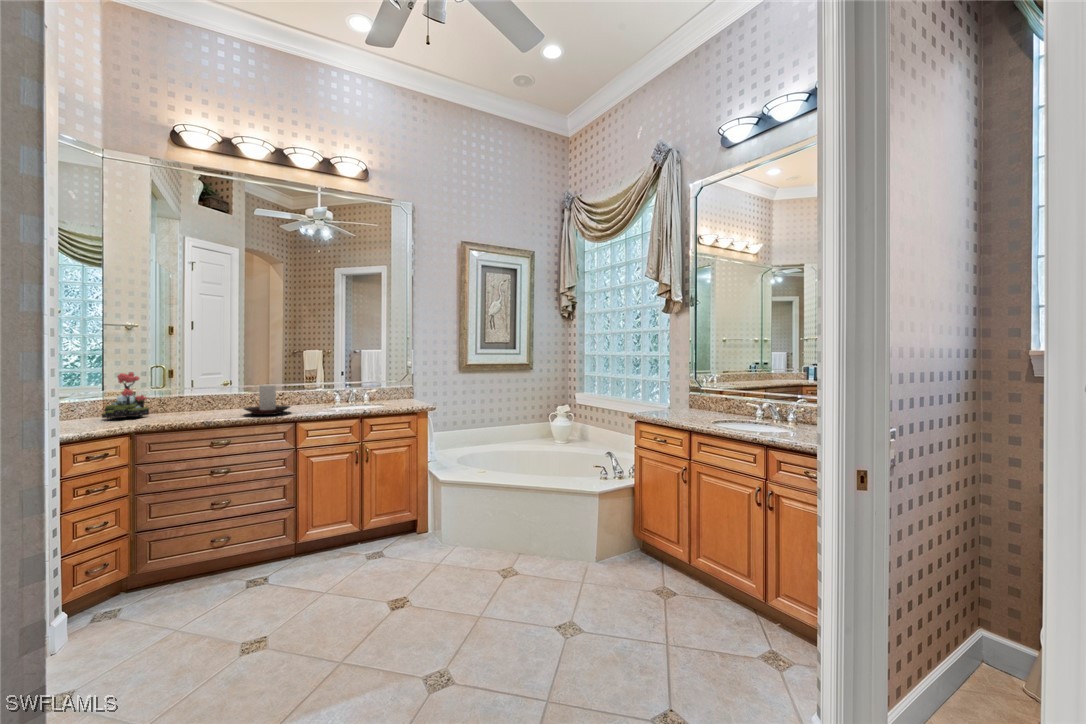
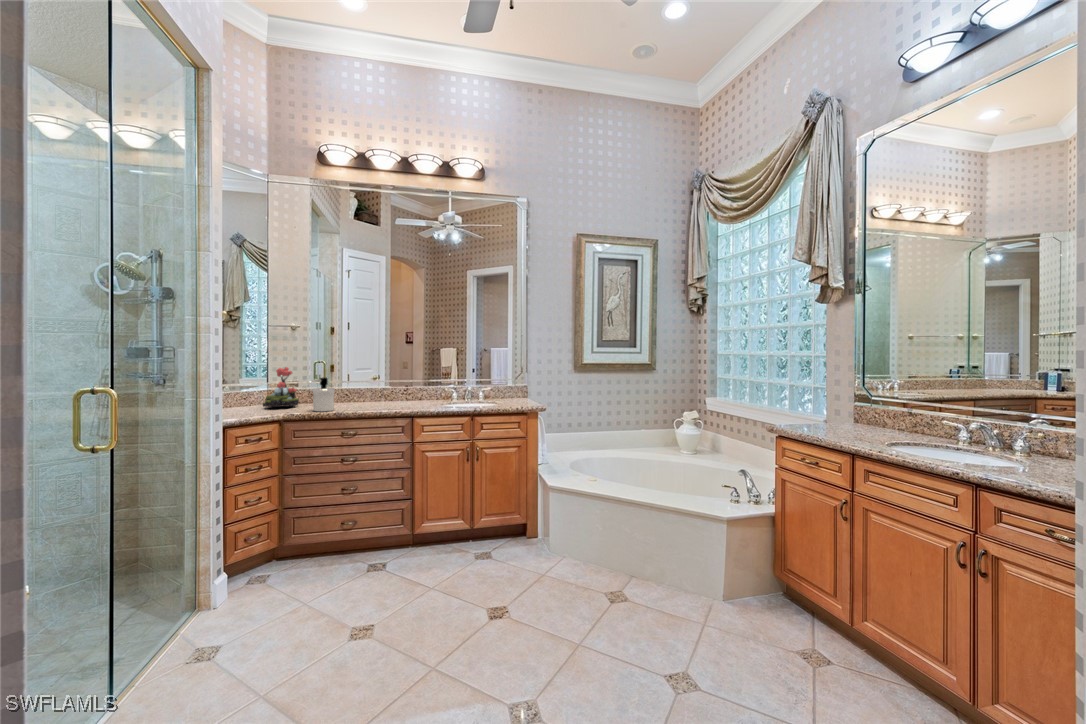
soap dispenser: none [167,383,199,420] -> present [308,378,335,411]
candle holder: present [244,384,290,415] -> none [370,379,412,409]

